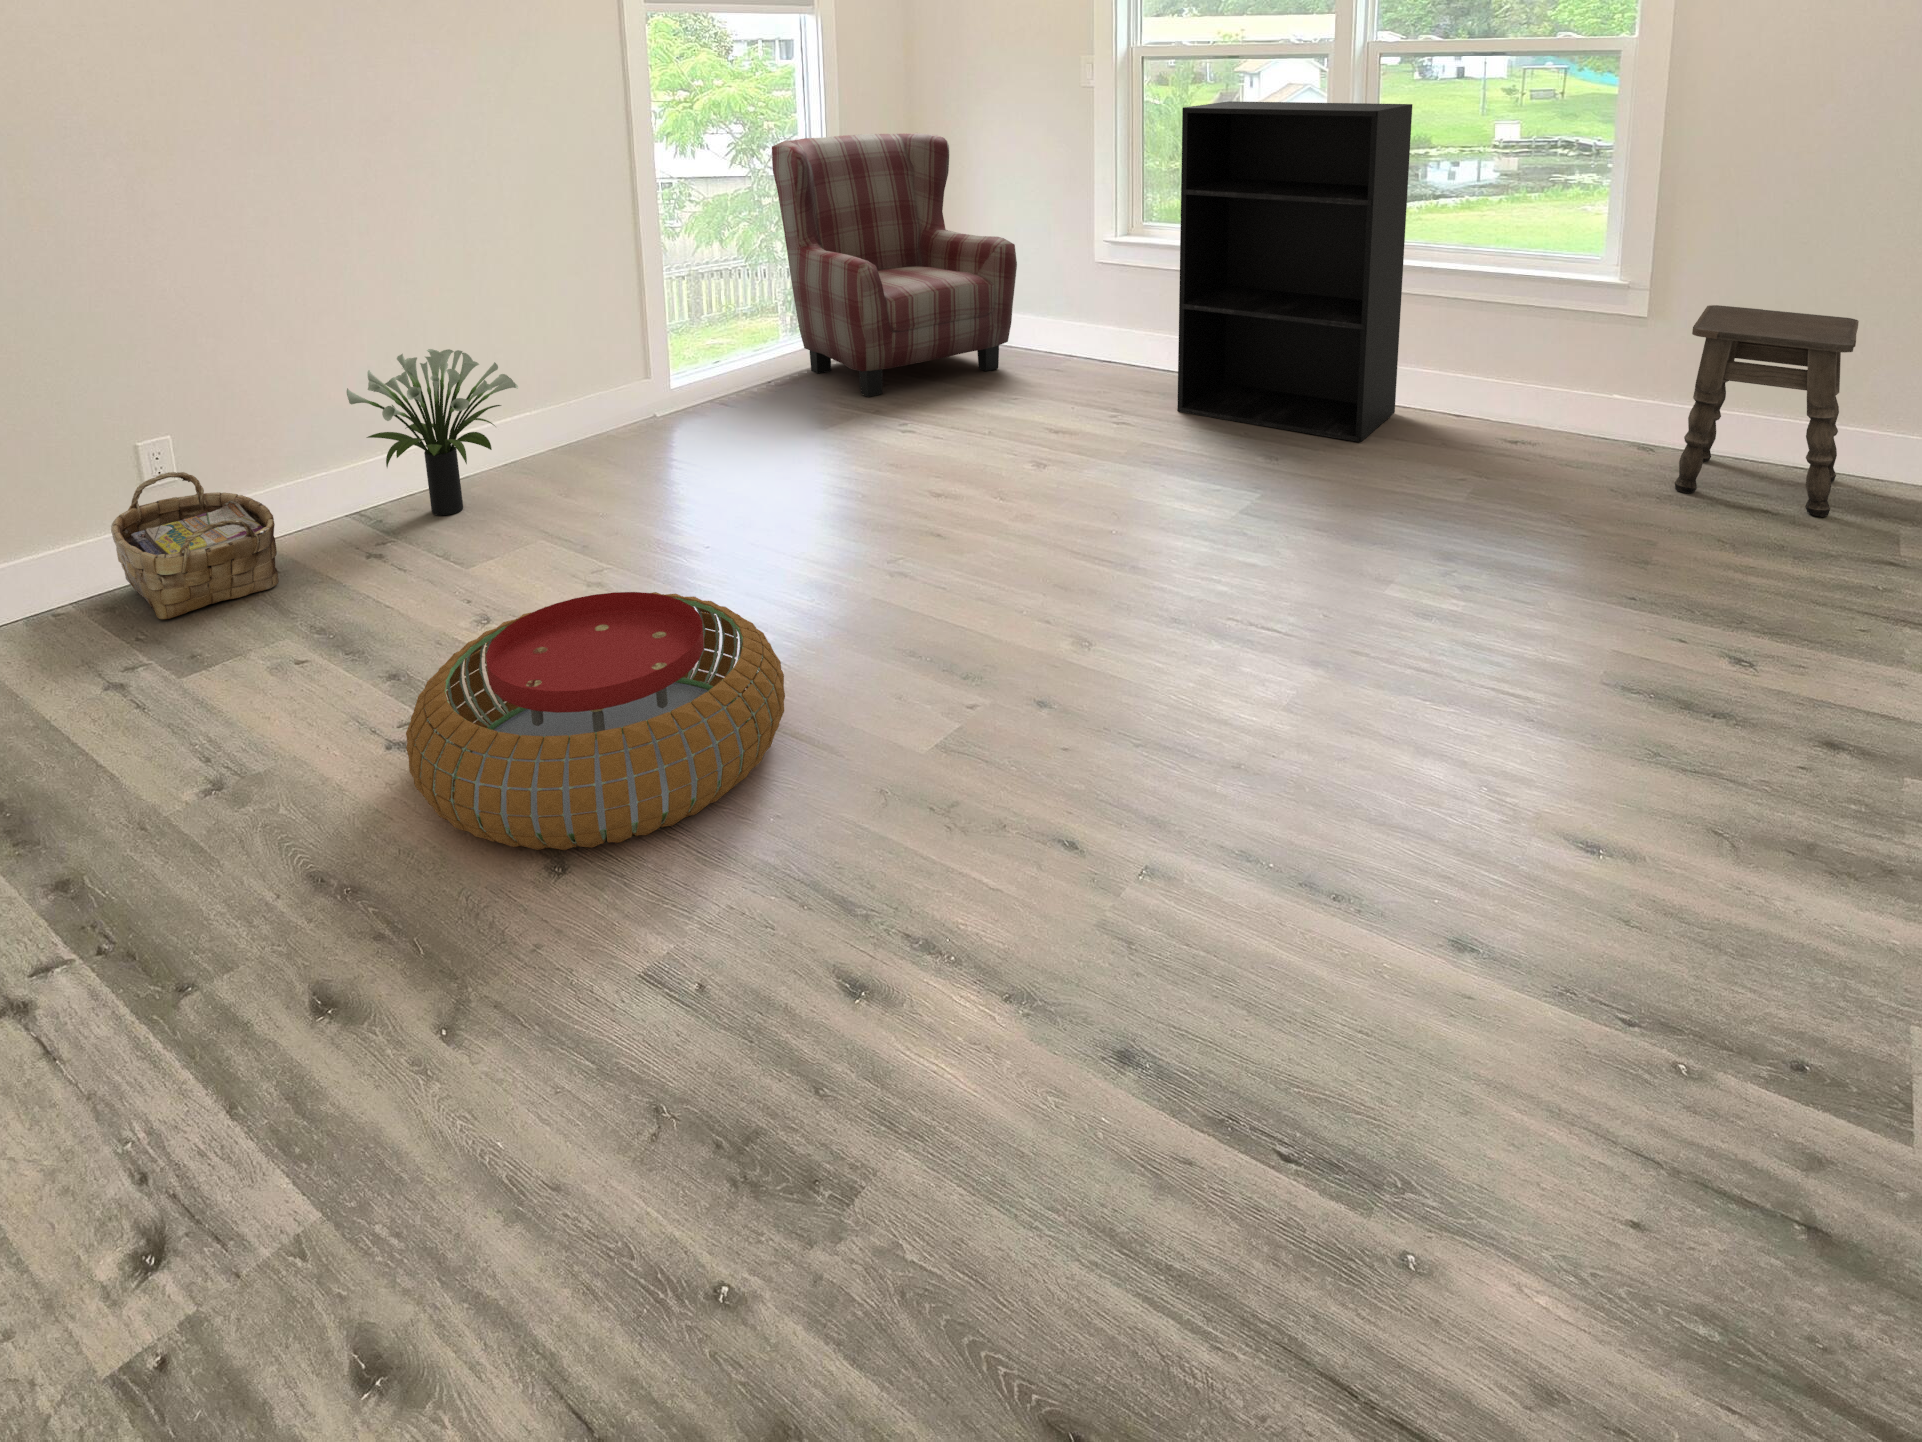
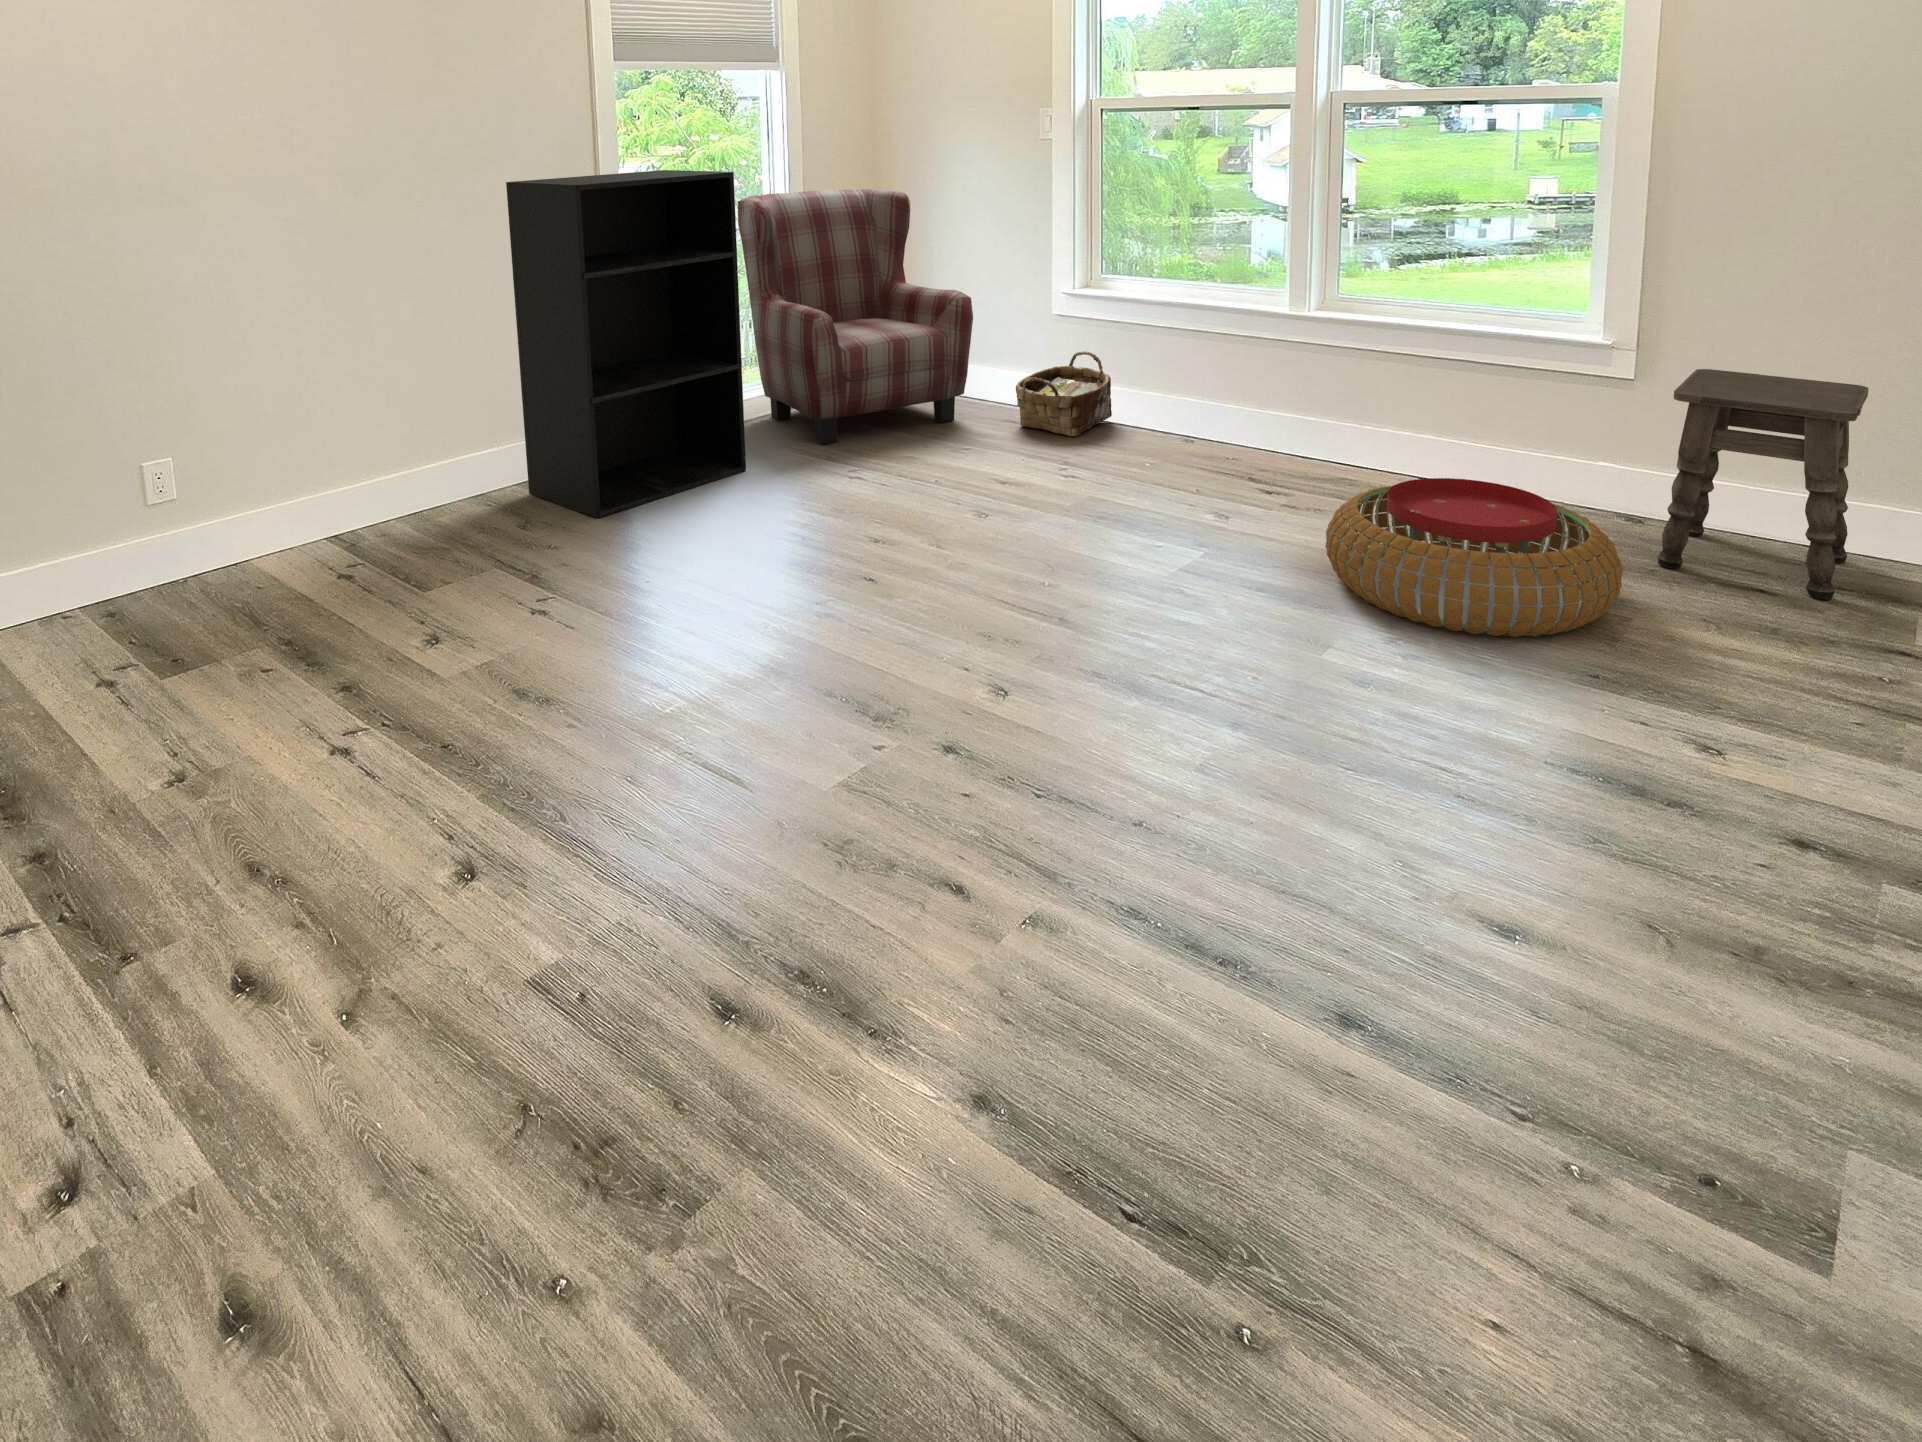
bookshelf: present [1177,101,1412,442] -> present [506,170,746,517]
potted plant: present [347,349,518,515] -> none [331,387,484,543]
woven basket: present [111,472,278,620] -> present [1016,351,1112,436]
pouf: present [406,592,785,850] -> present [1325,478,1623,637]

